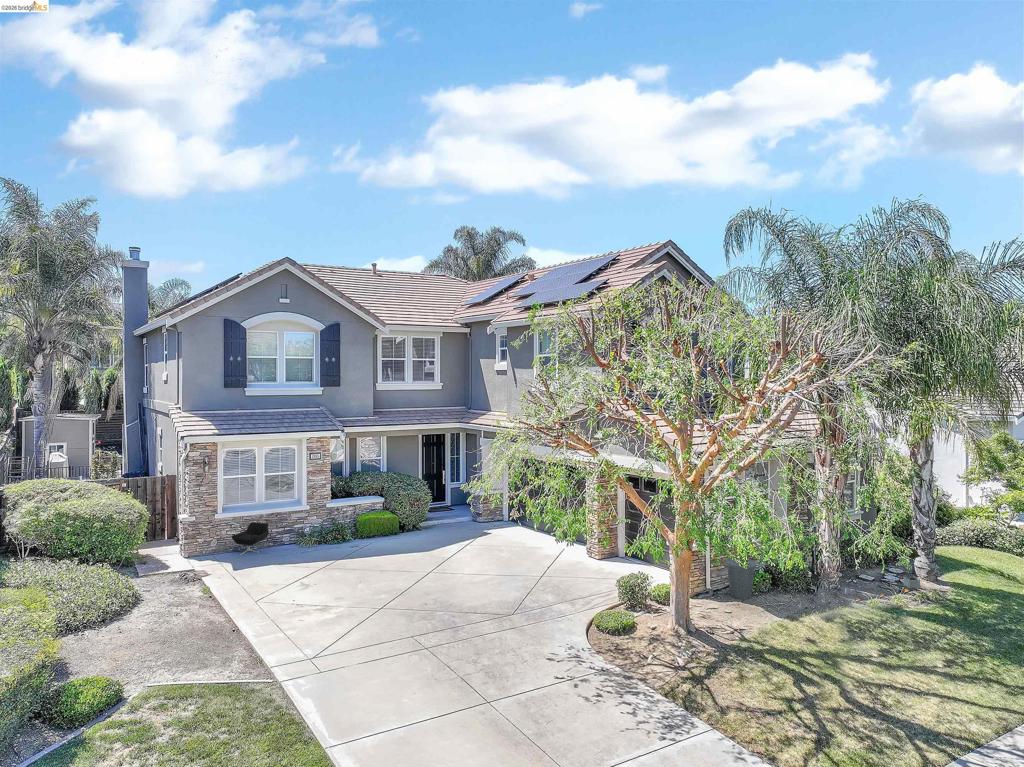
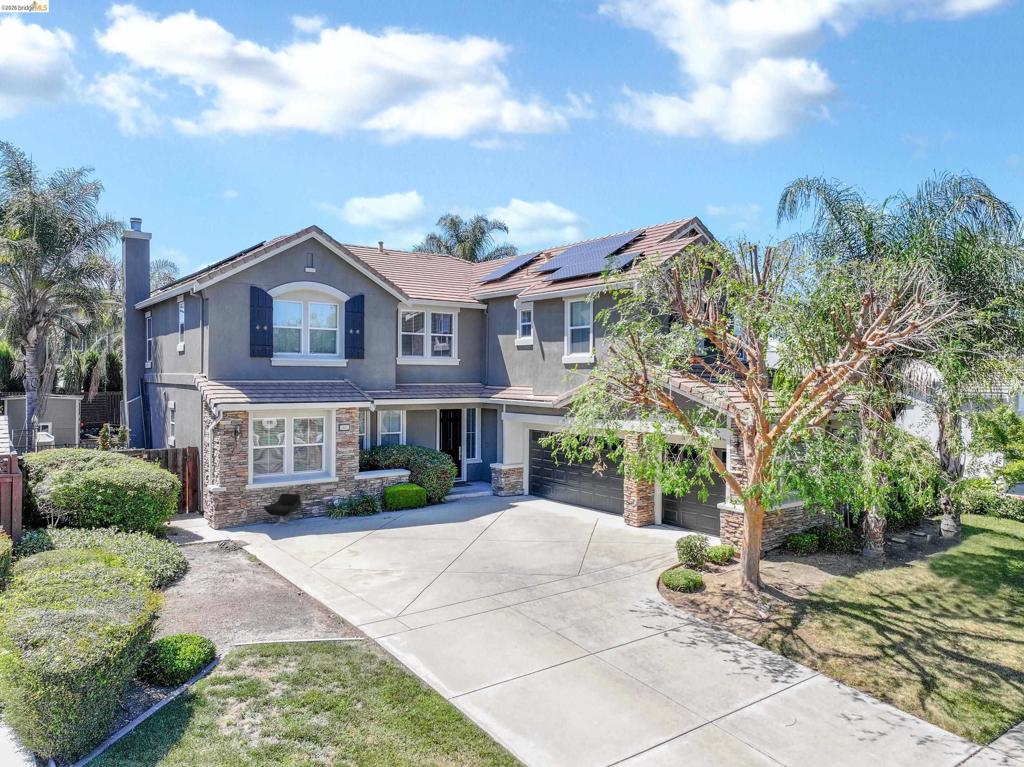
potted tree: present [904,547,920,589] -> none [929,511,948,551]
trash can: present [726,558,757,599] -> none [771,522,803,561]

